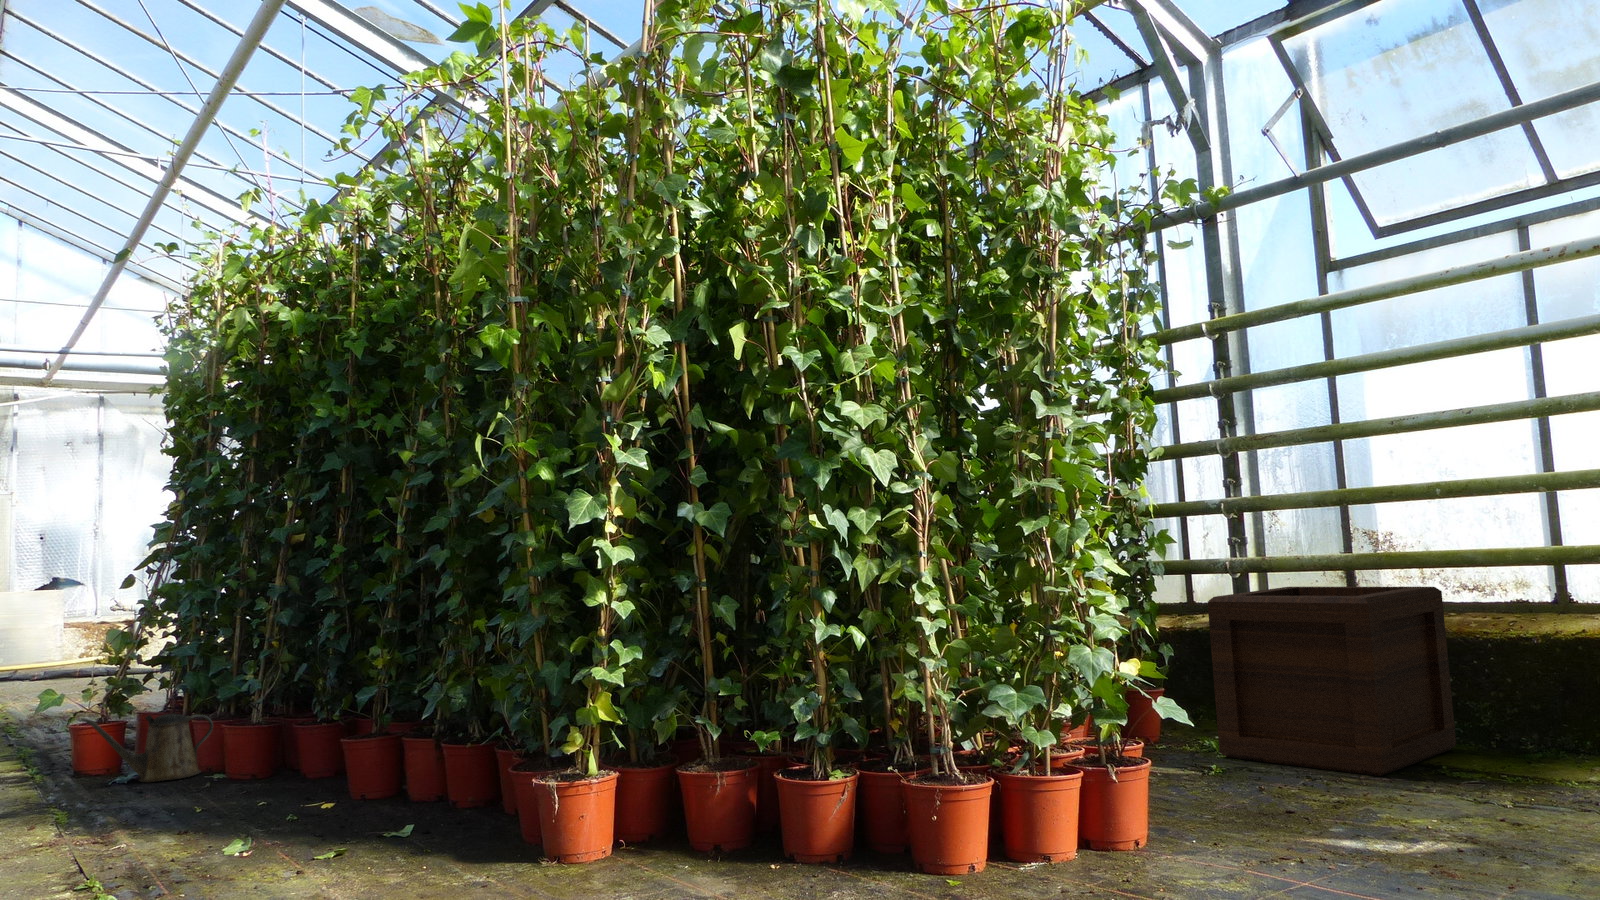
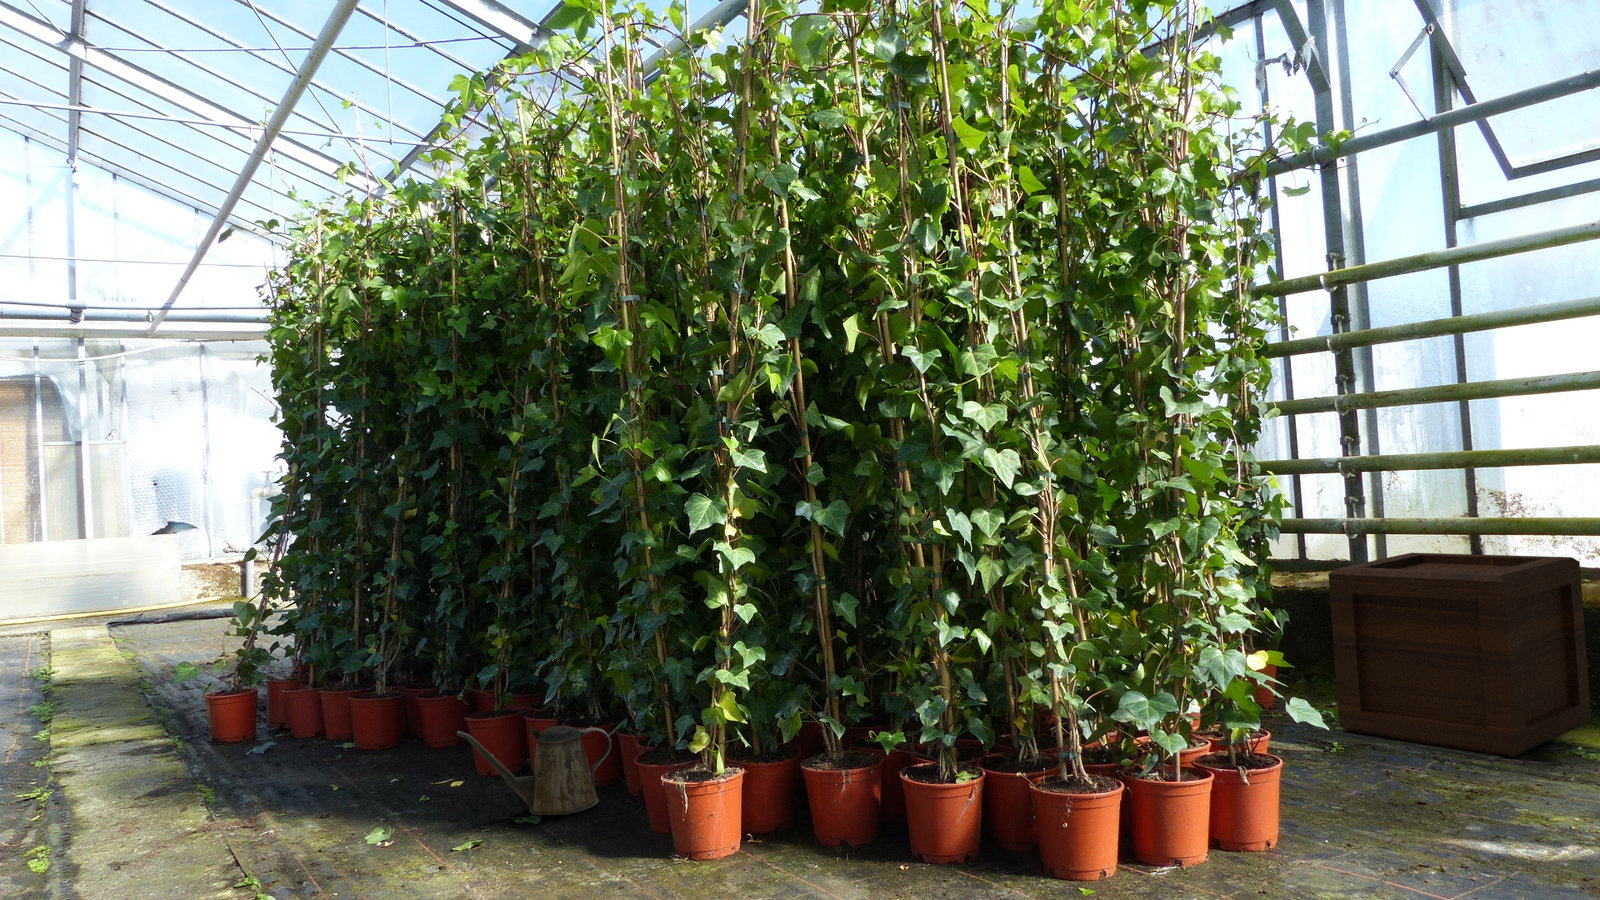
watering can: present [81,714,213,782] -> present [456,726,611,815]

